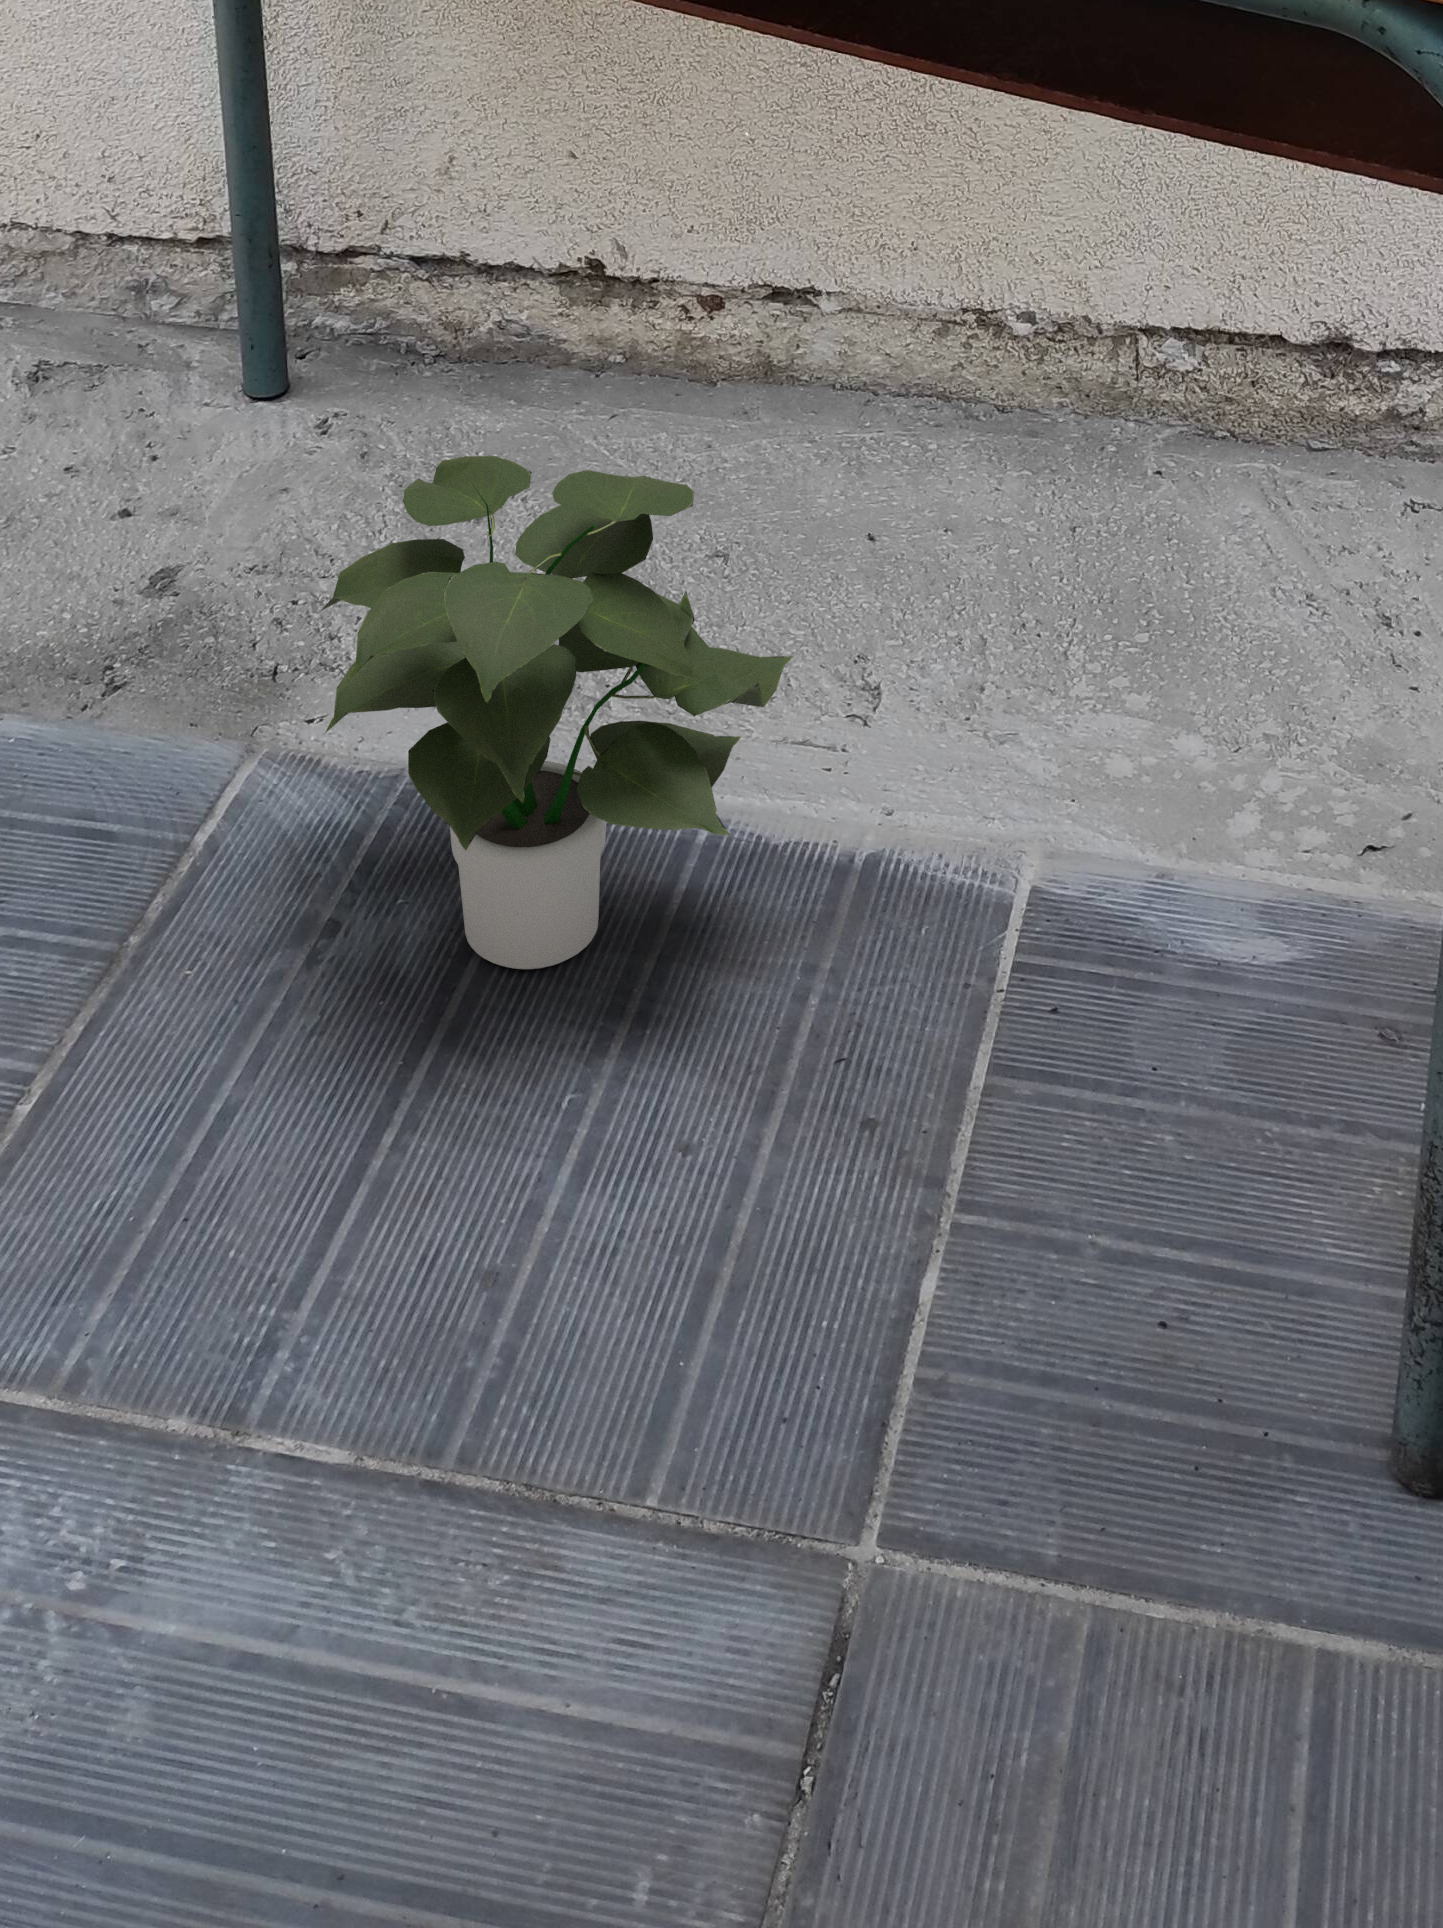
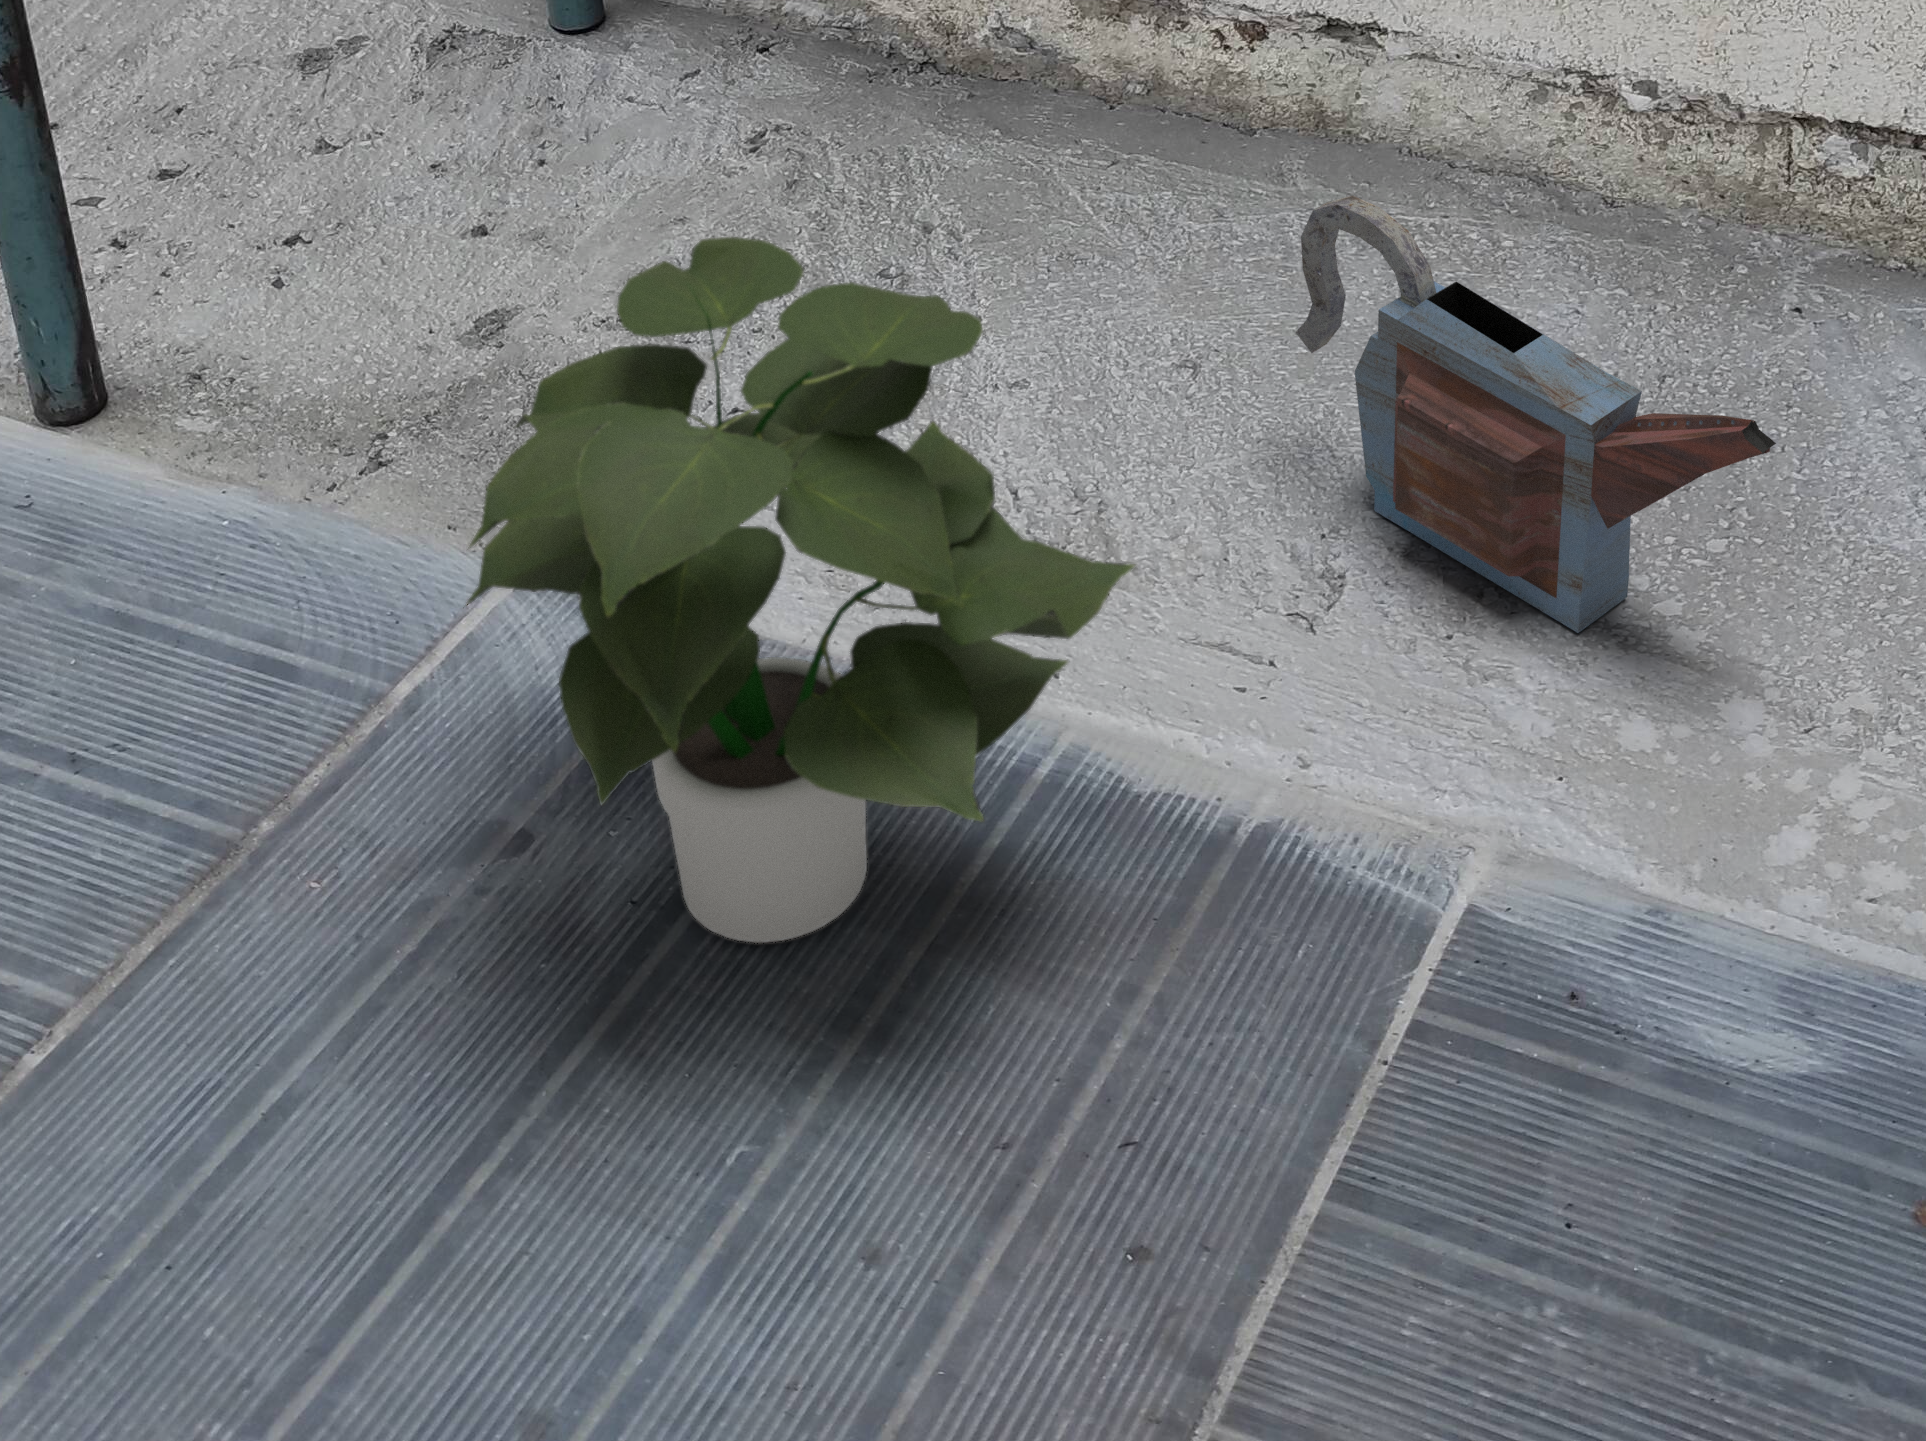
watering can: none [814,404,1199,706] -> present [1296,196,1776,633]

